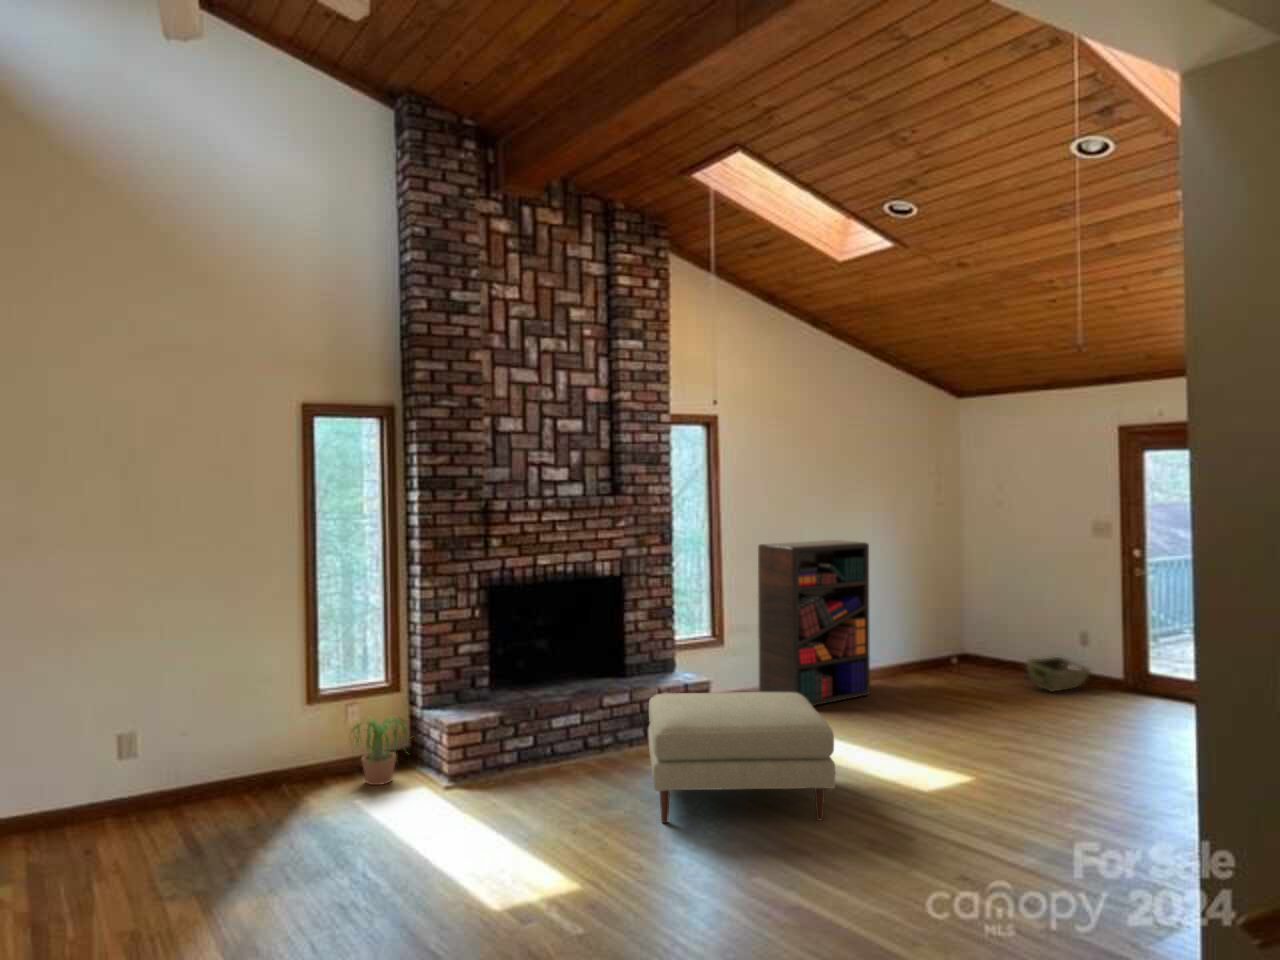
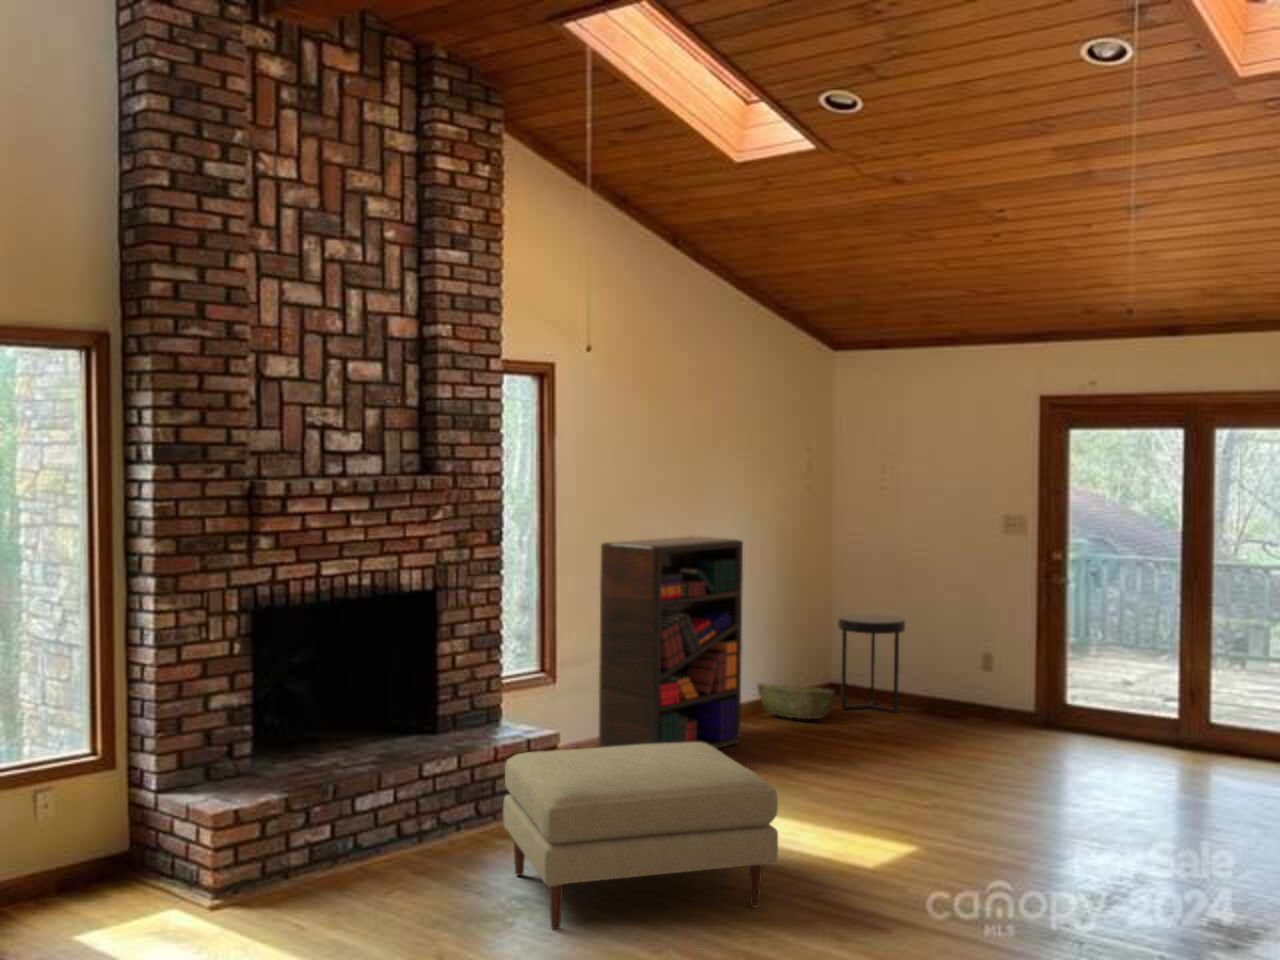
side table: none [961,600,1015,678] -> present [838,614,905,712]
woven basket: present [1027,657,1090,691] -> present [757,684,834,720]
potted plant: present [353,716,406,785] -> none [28,808,152,916]

